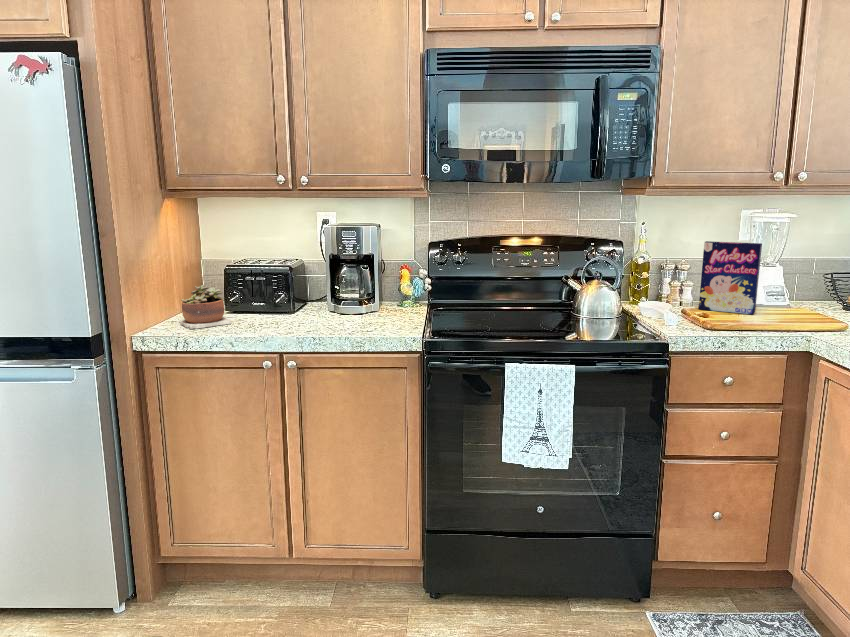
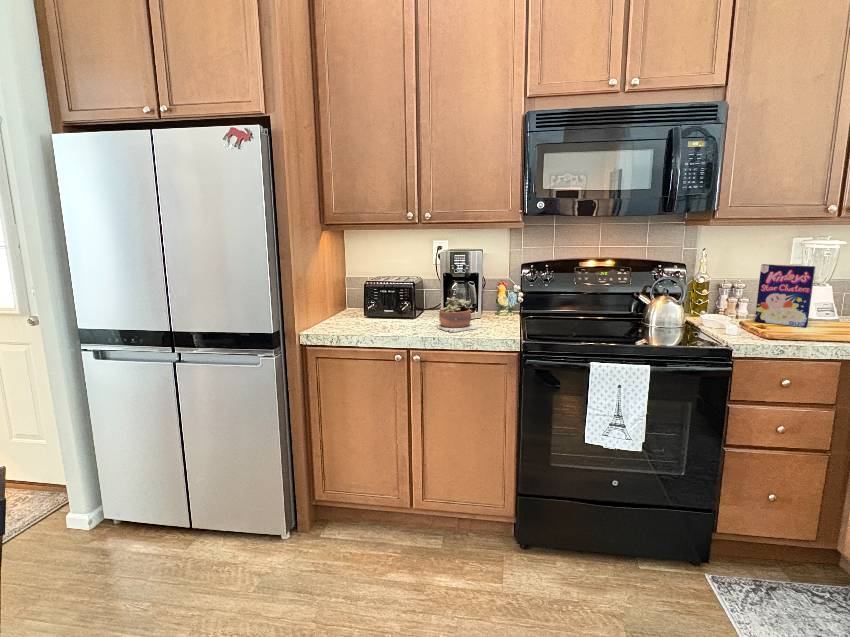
succulent plant: present [181,284,231,329] -> present [437,297,477,332]

